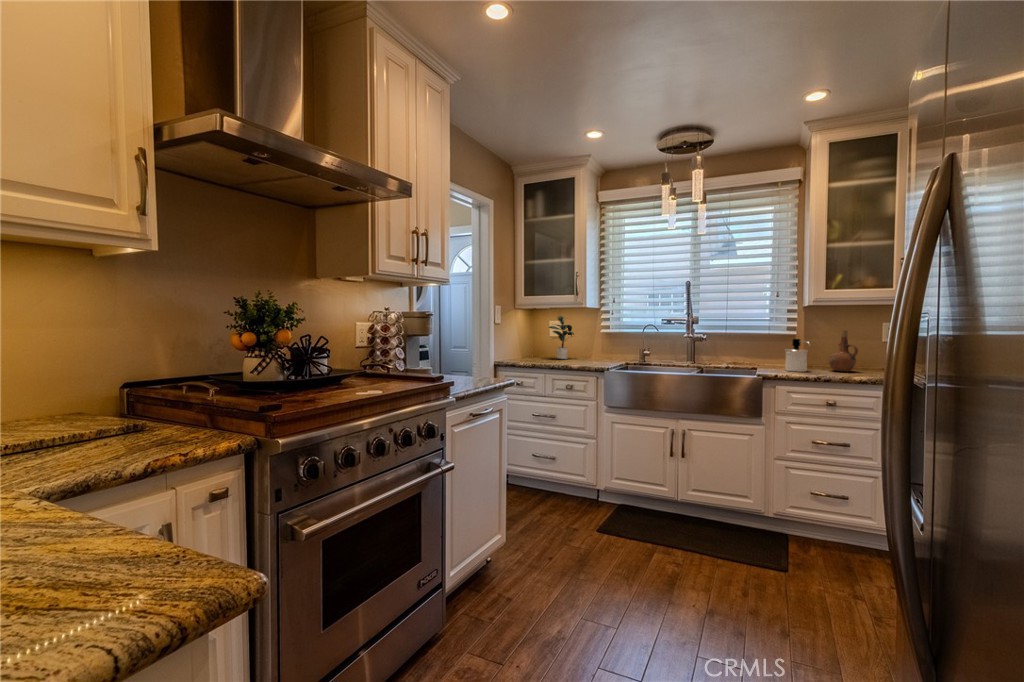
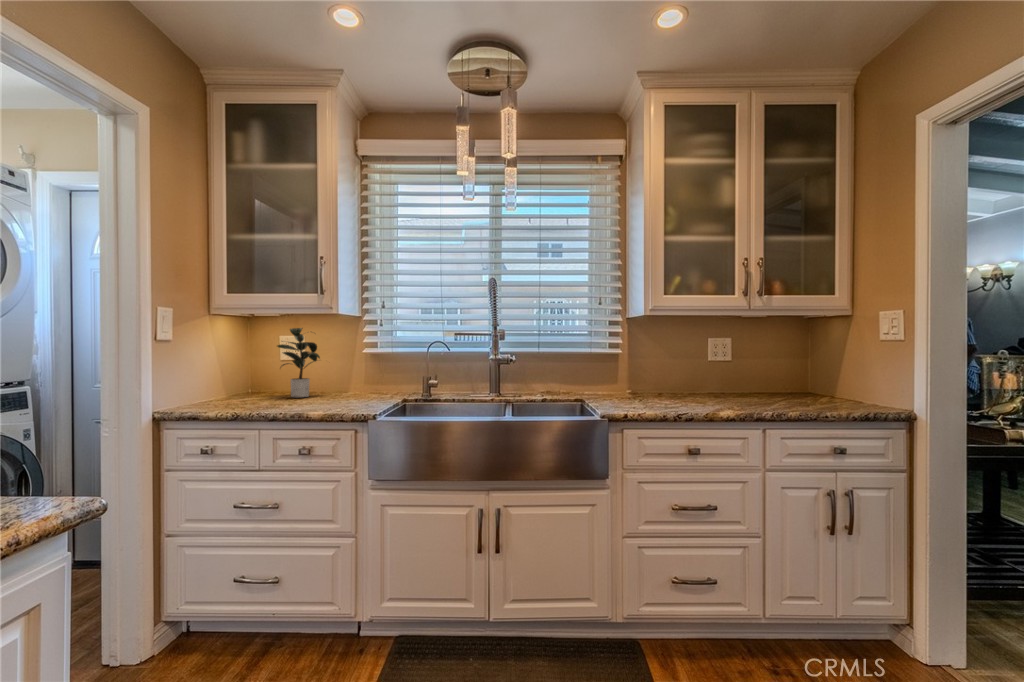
ceramic pitcher: present [829,330,858,371] -> none [666,348,699,401]
soap dispenser: present [785,339,811,372] -> none [619,359,654,404]

